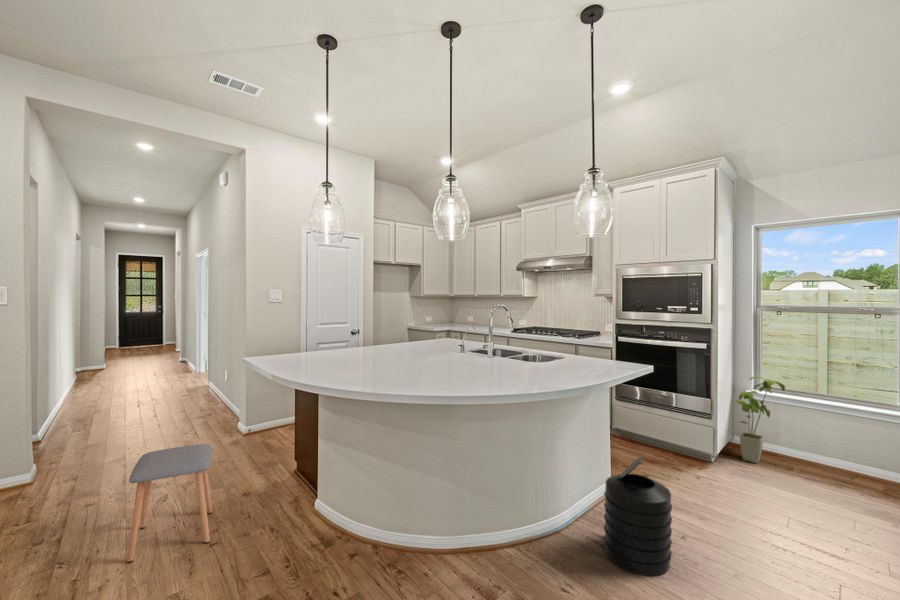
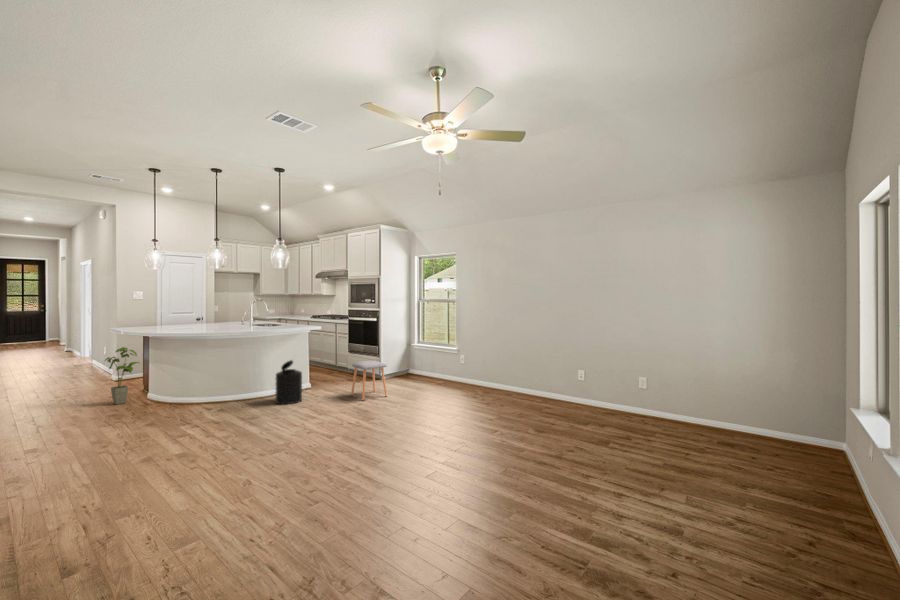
house plant: present [735,377,785,463] -> present [105,347,139,404]
stool: present [127,444,212,563] -> present [351,361,387,401]

